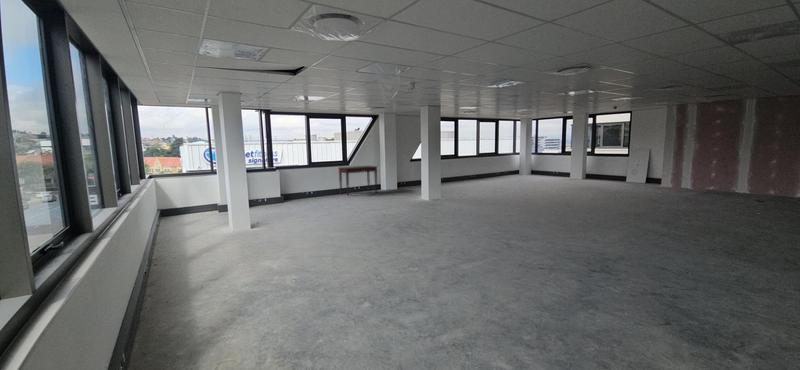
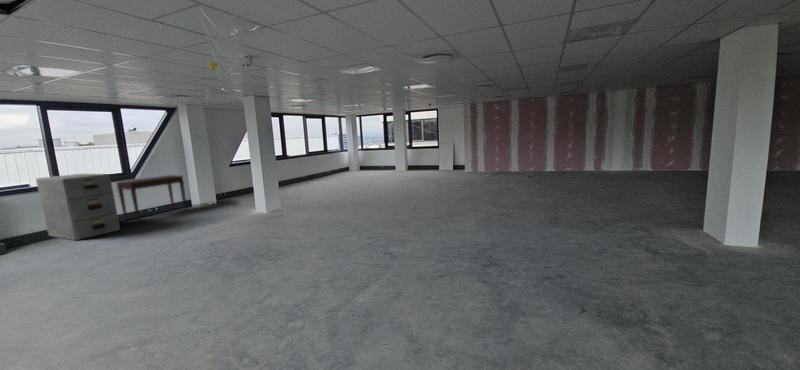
filing cabinet: none [301,160,338,202] -> present [36,174,120,240]

